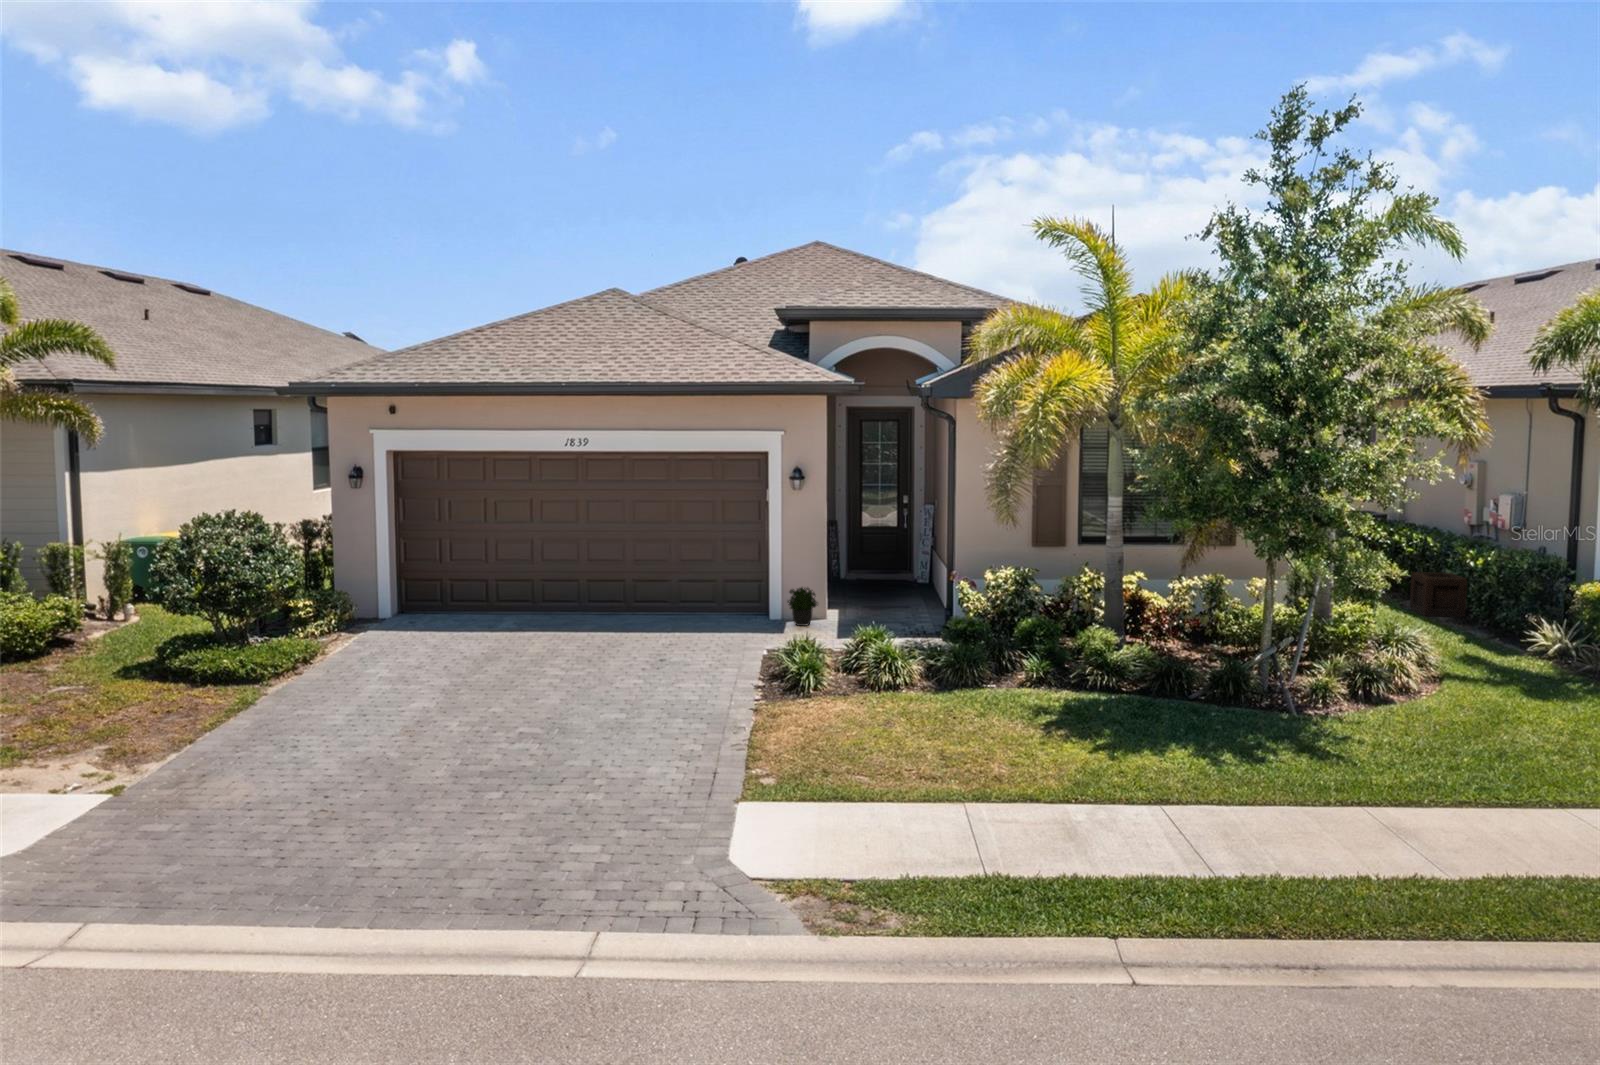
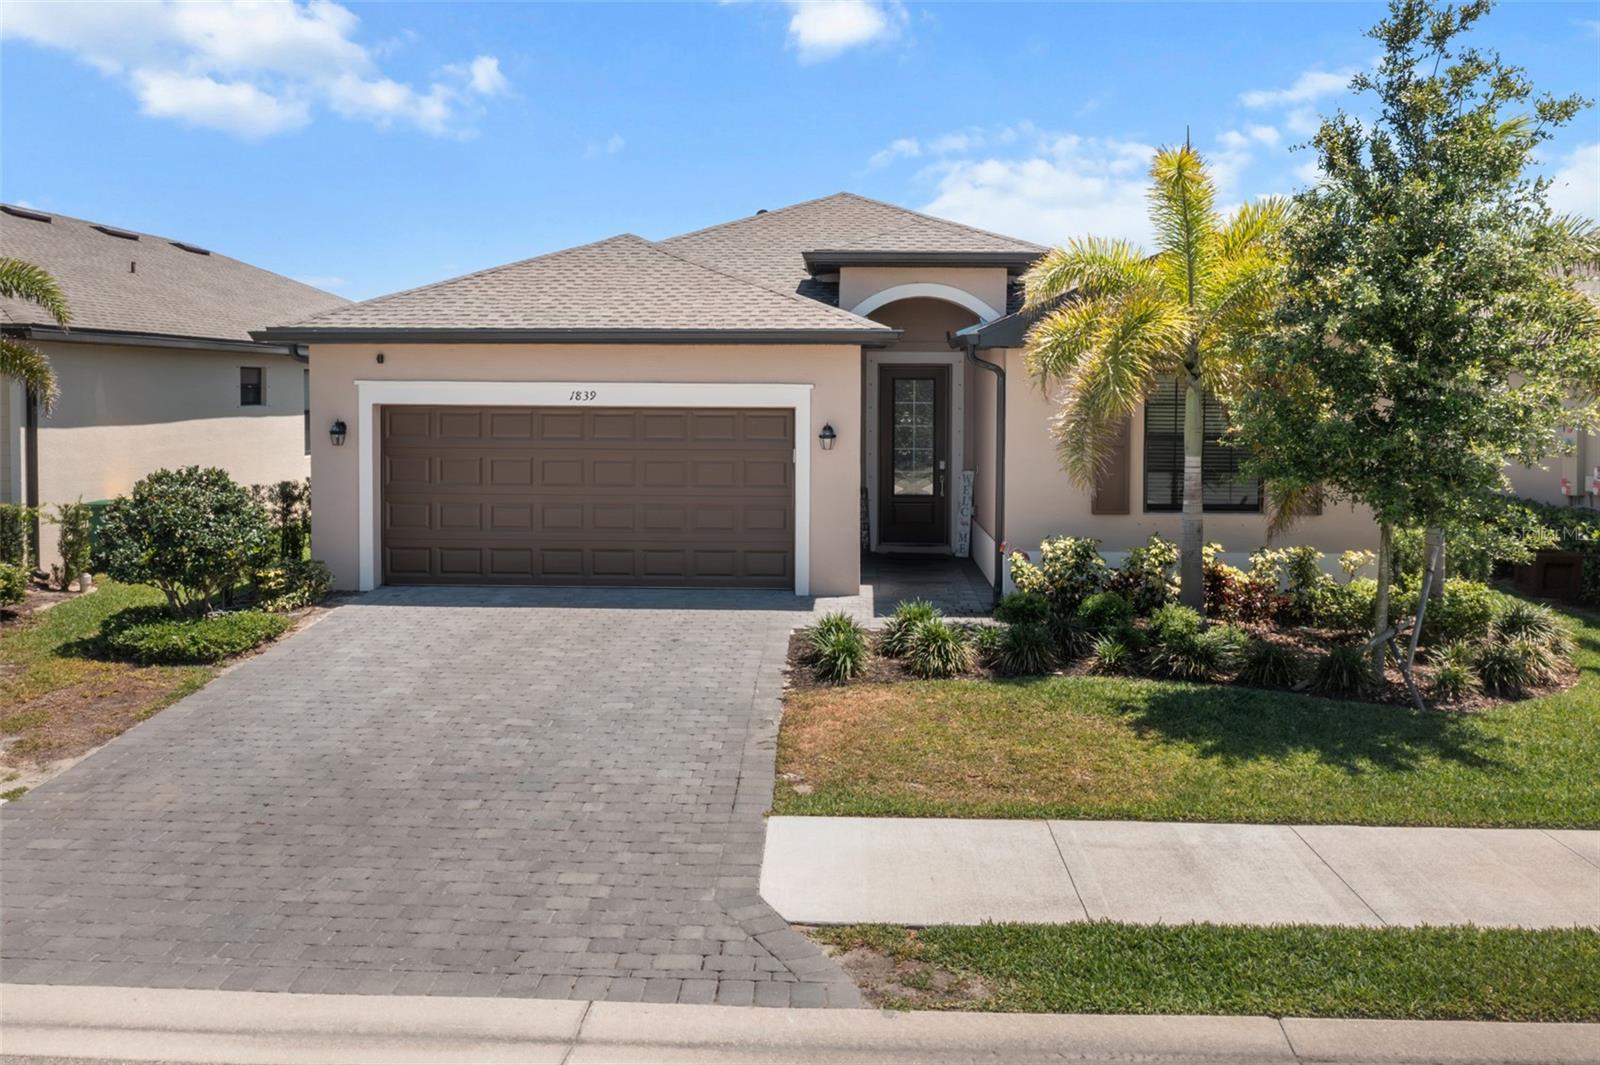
potted plant: present [788,587,818,626] -> none [815,559,852,603]

